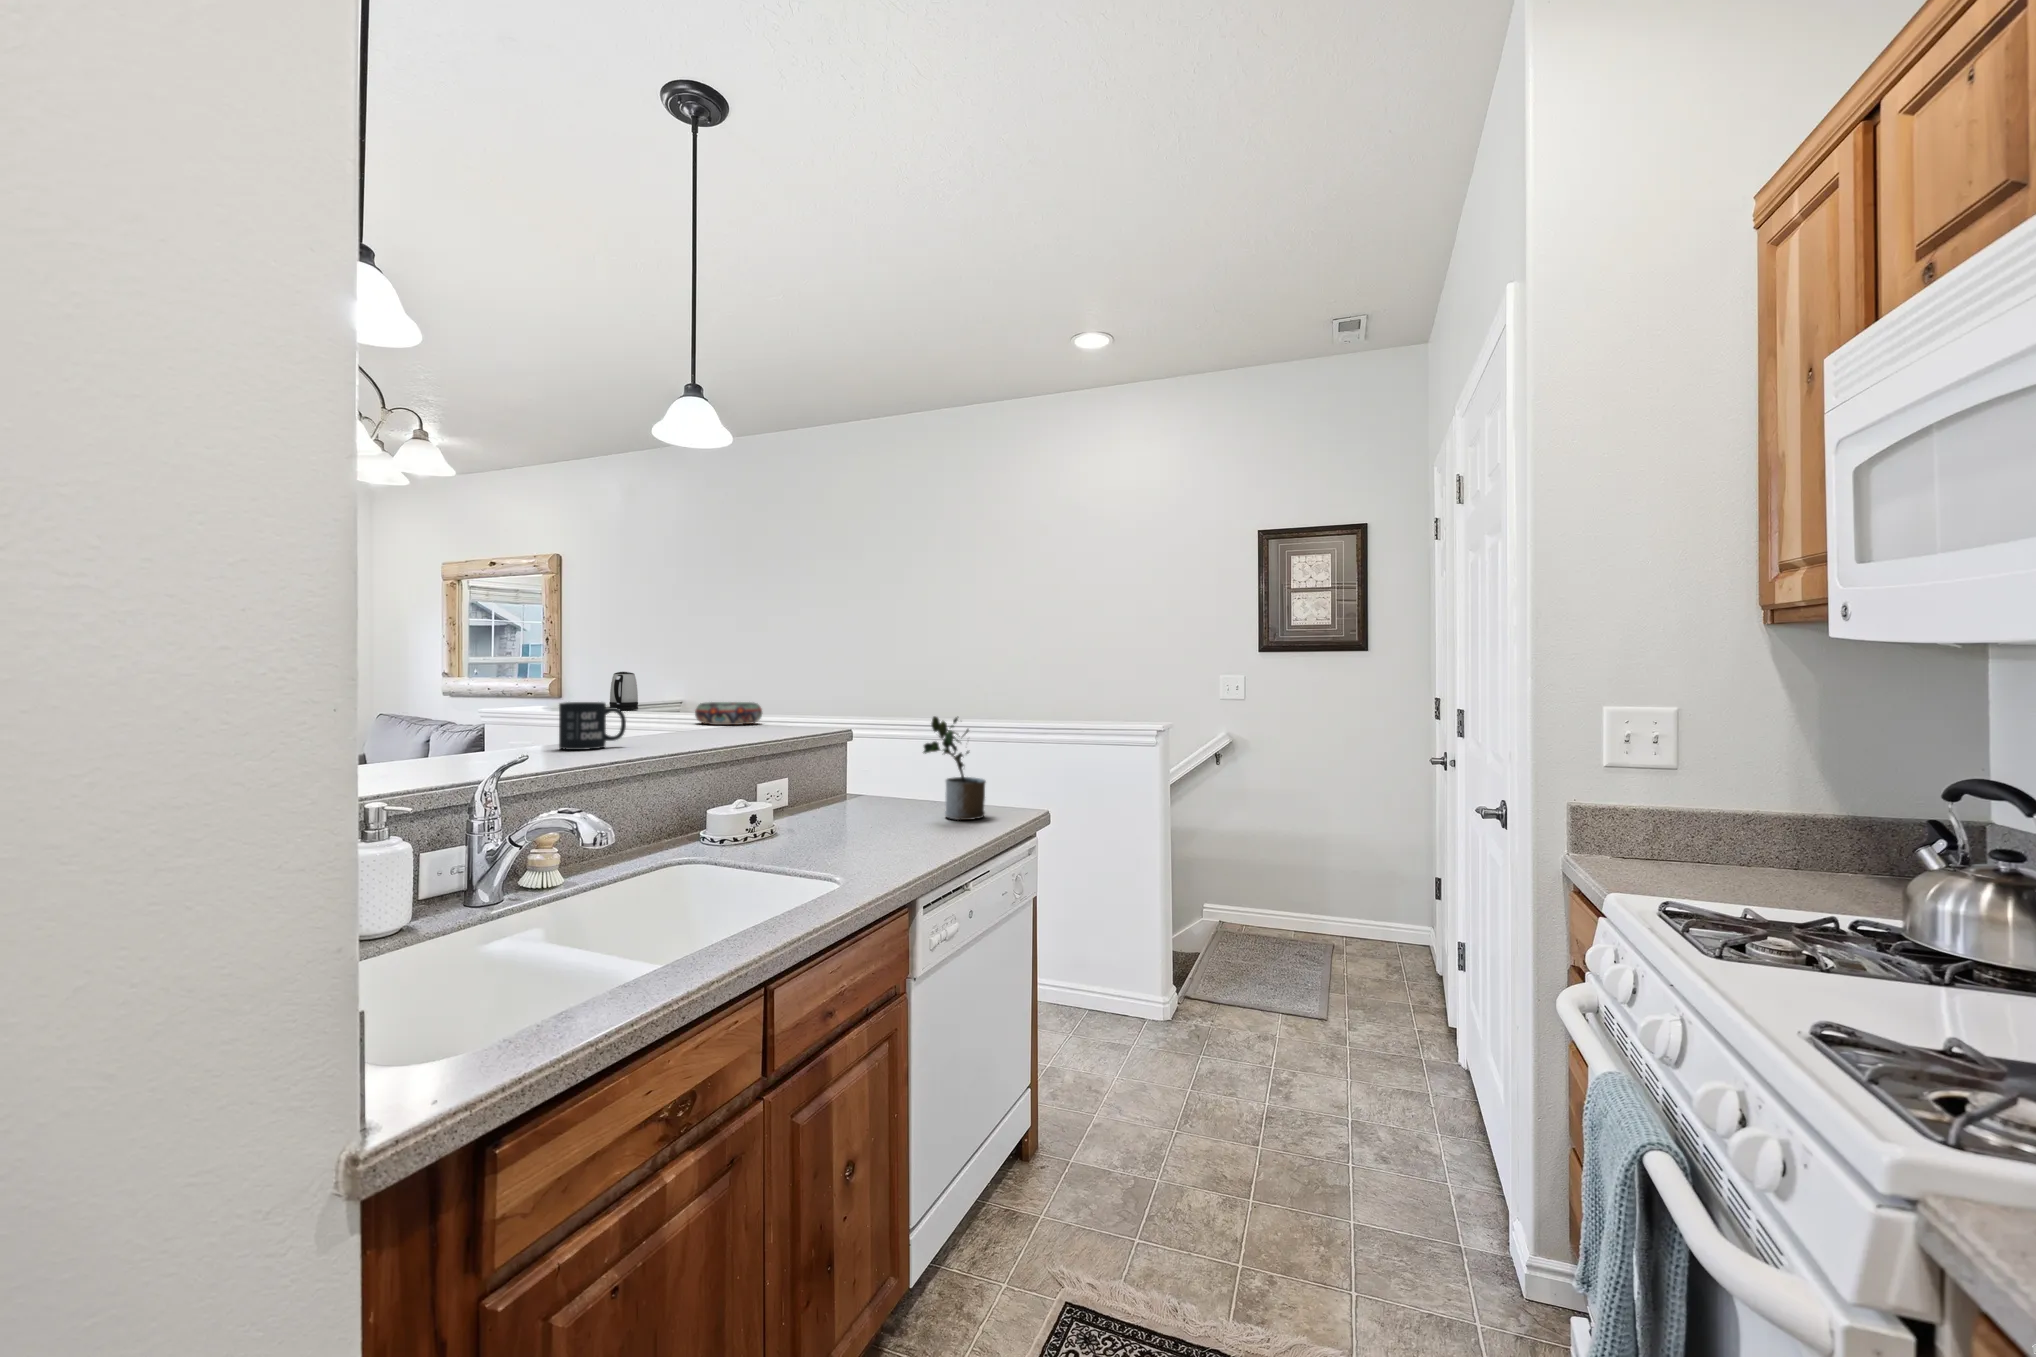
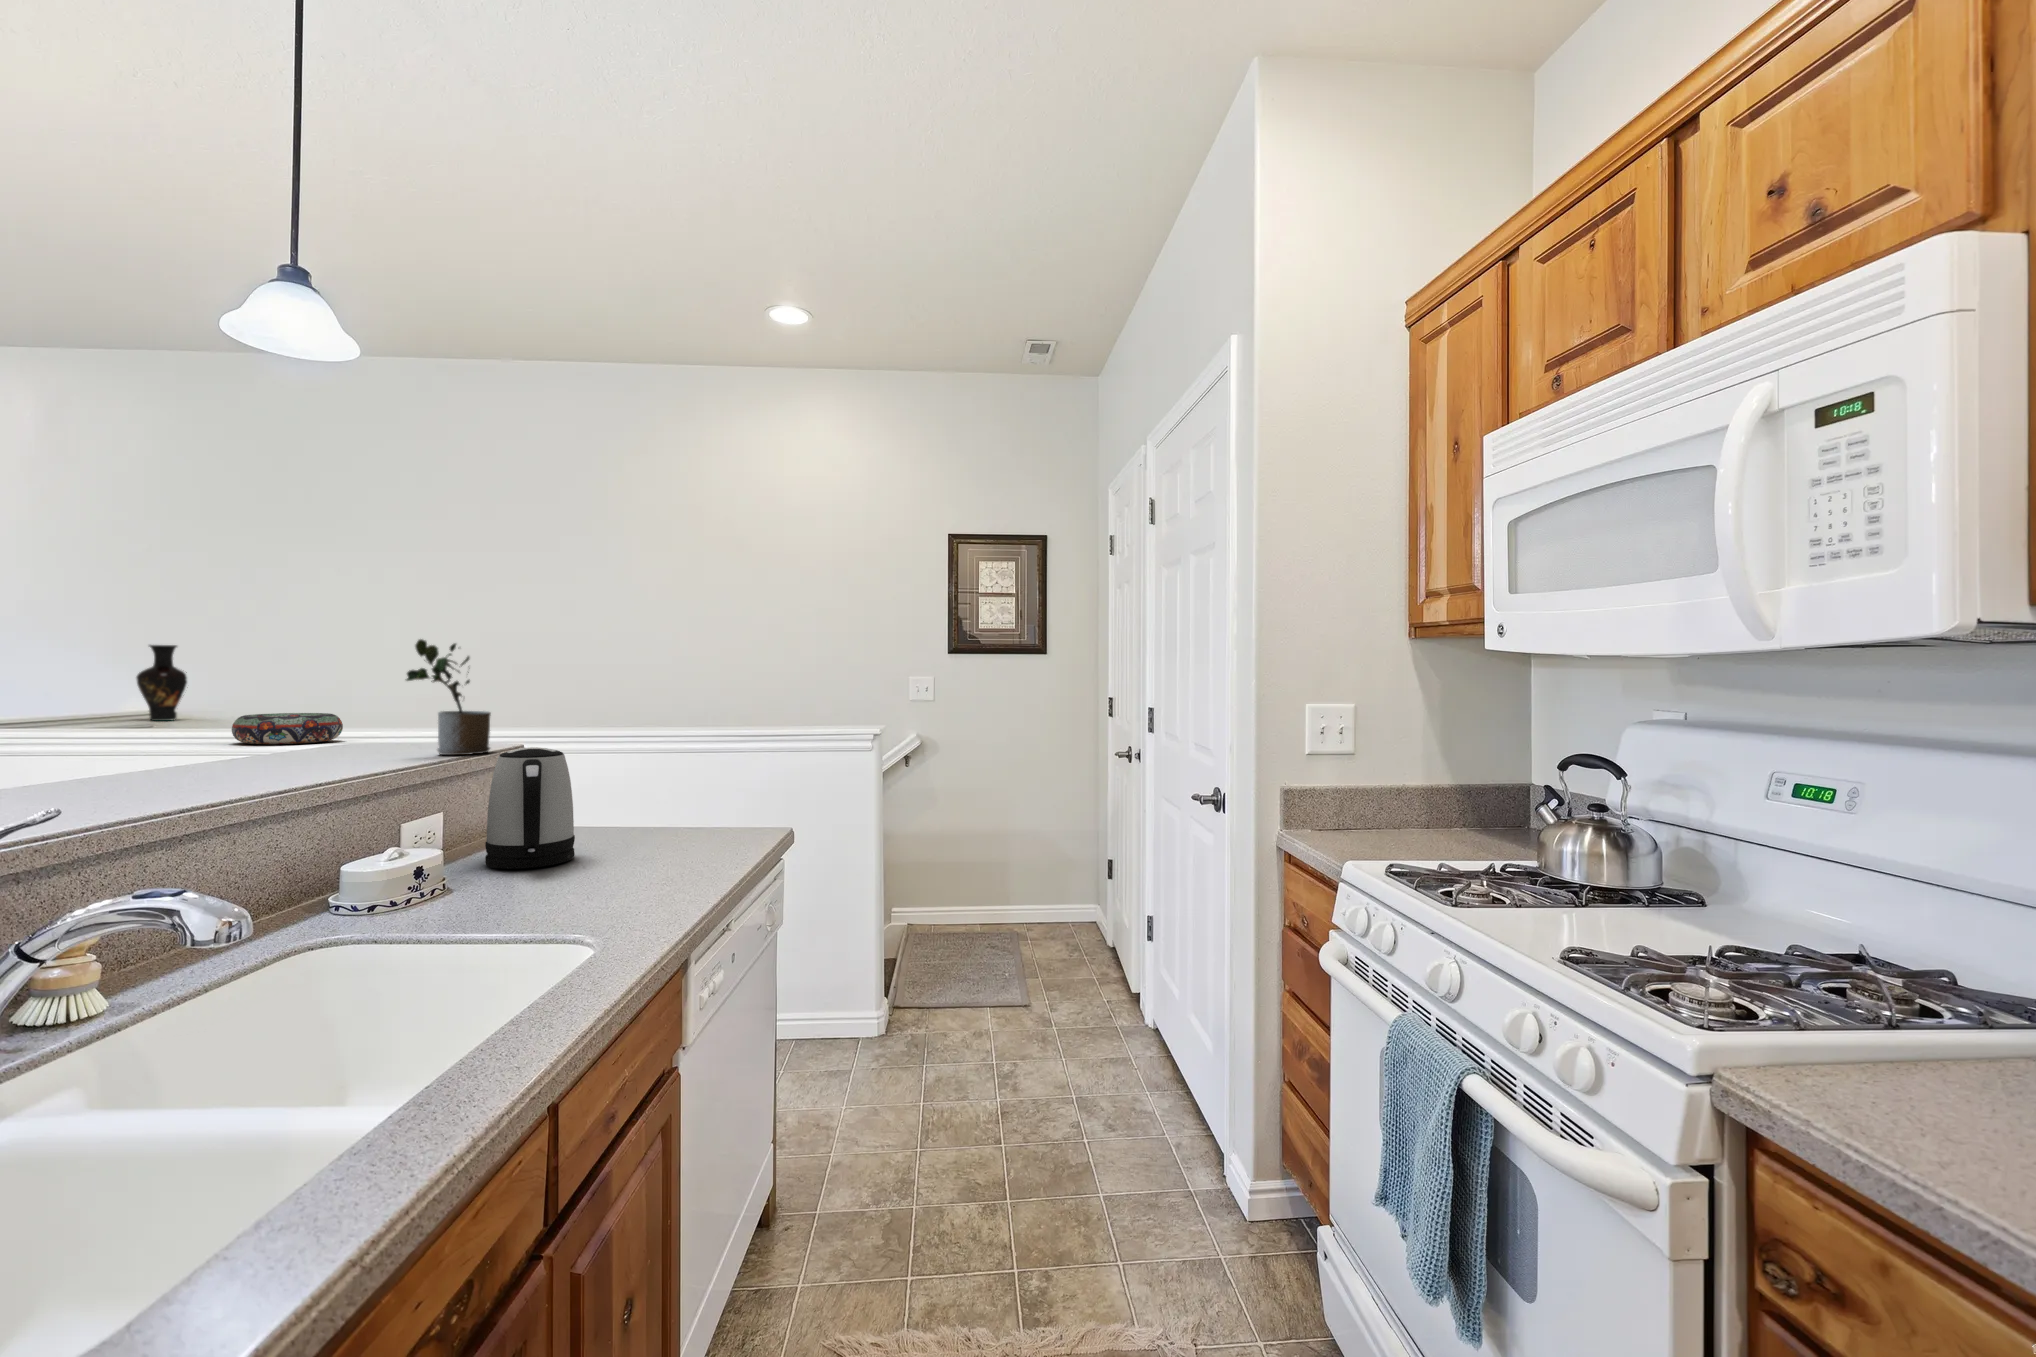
vase: none [658,652,688,708] -> present [136,645,187,721]
kettle: present [609,672,638,710] -> present [485,747,575,869]
mug: present [559,702,626,750] -> none [68,724,192,797]
potted plant: present [924,716,986,820] -> present [406,639,491,755]

